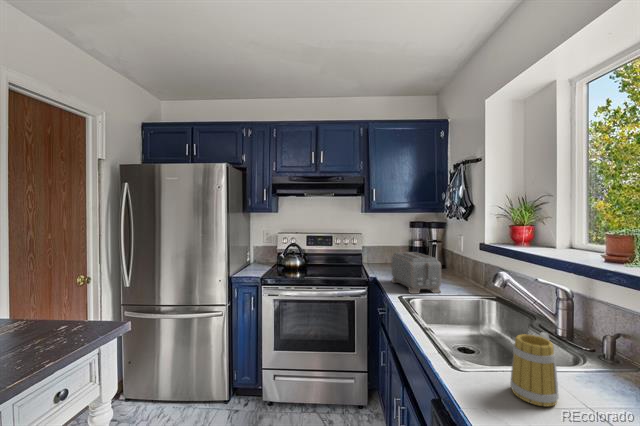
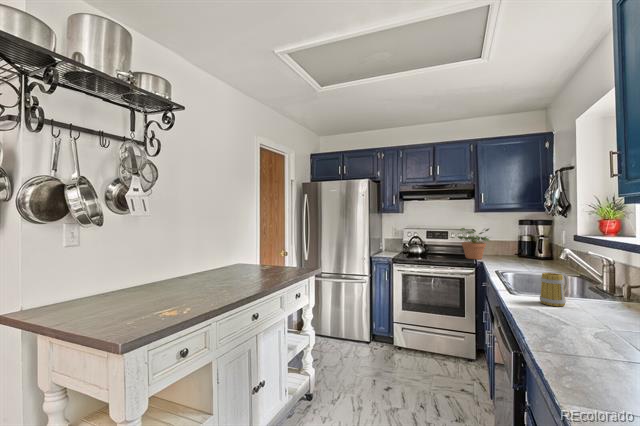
potted plant: none [344,232,387,272] -> present [458,228,490,259]
toaster: present [391,252,441,294] -> none [494,242,534,271]

